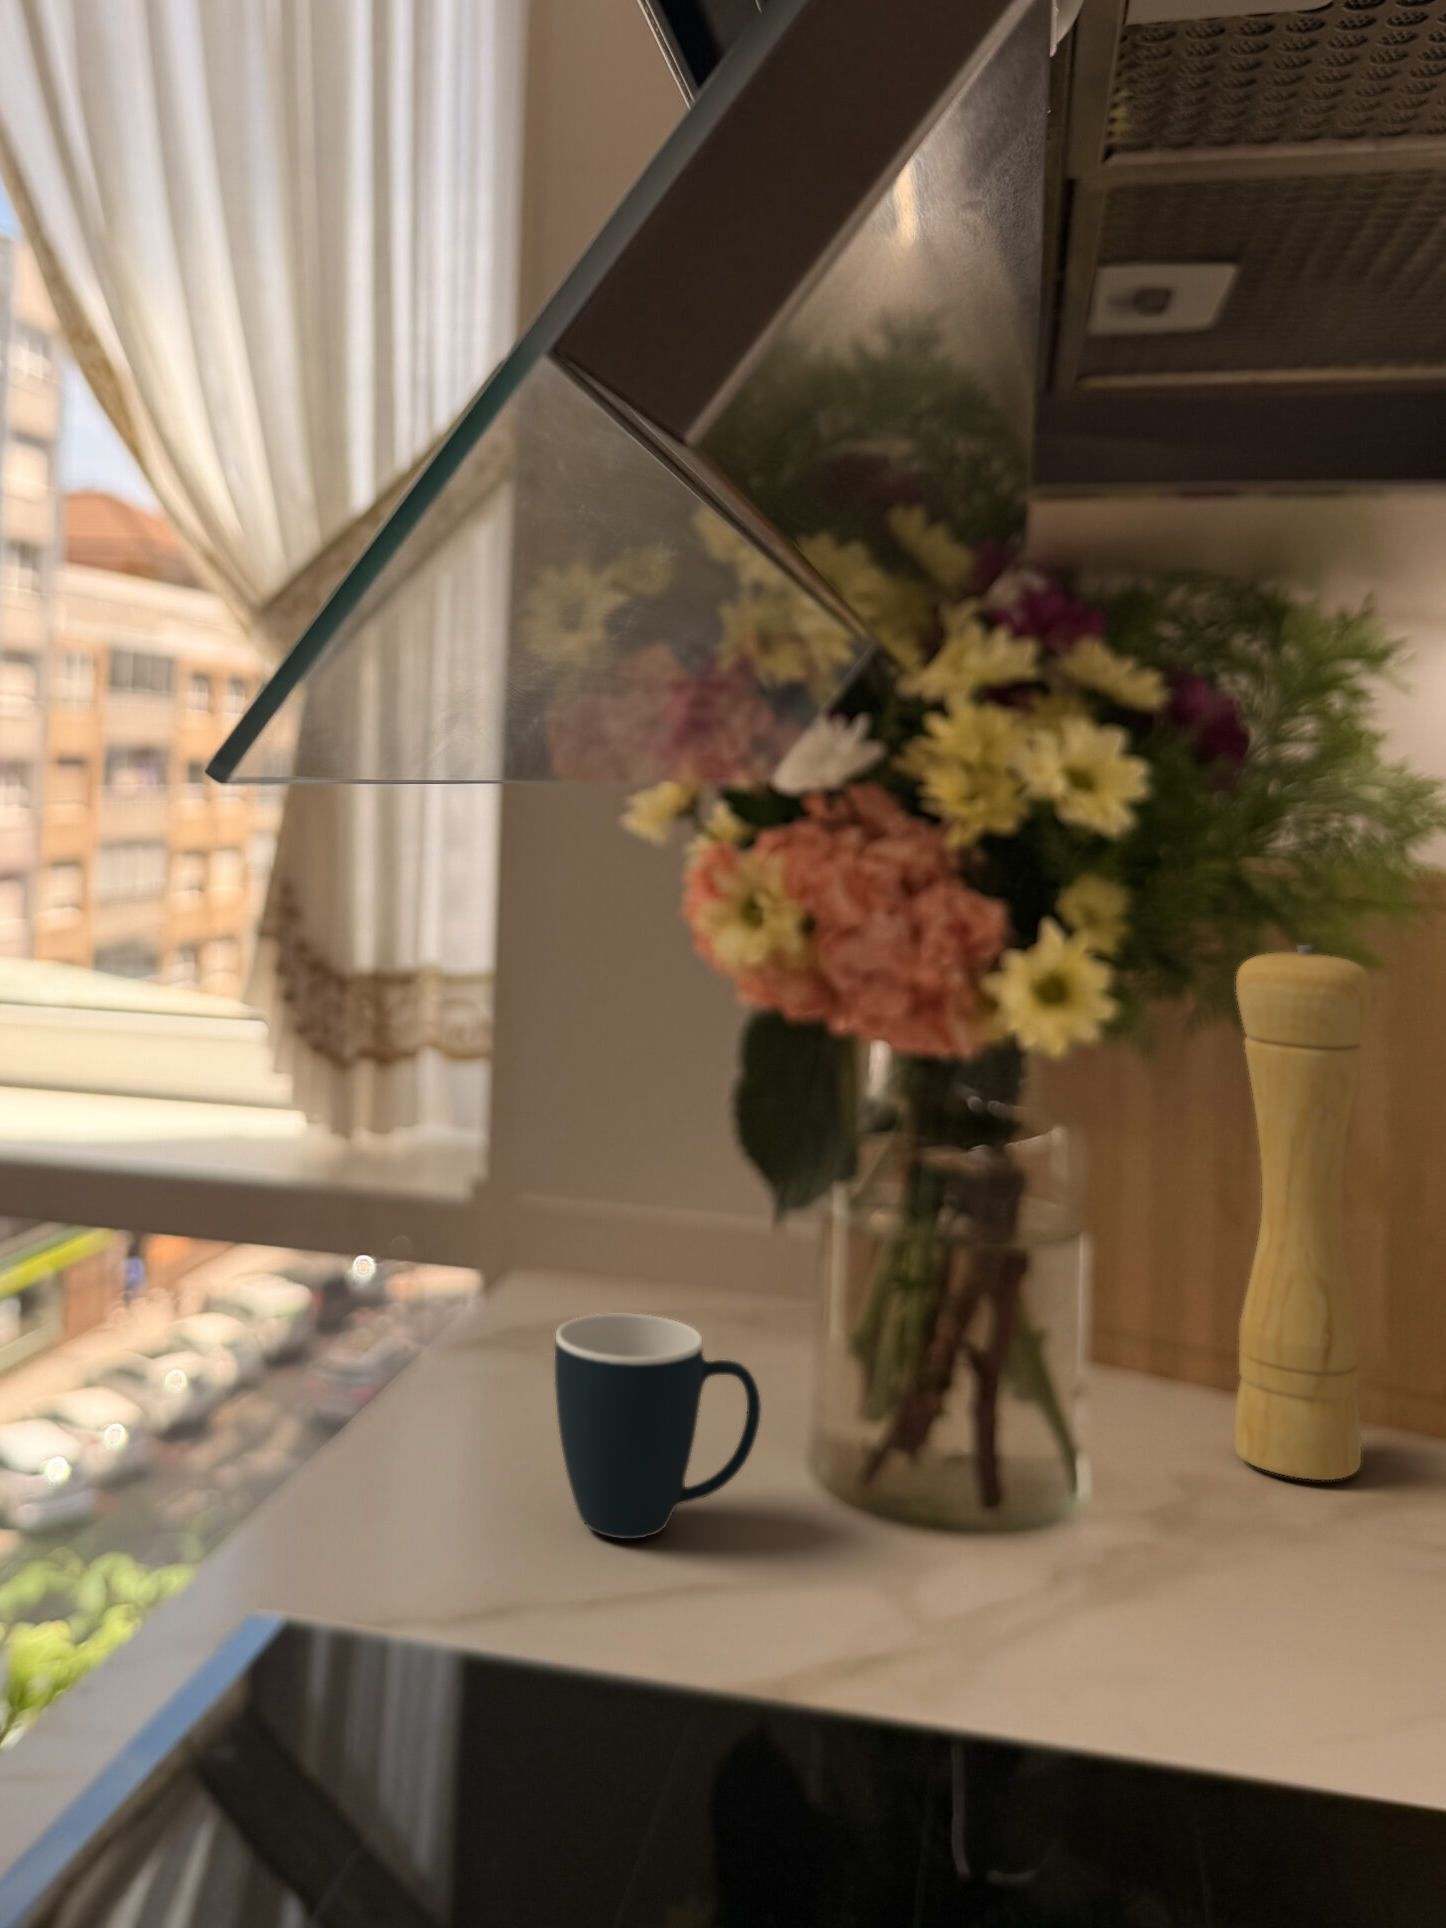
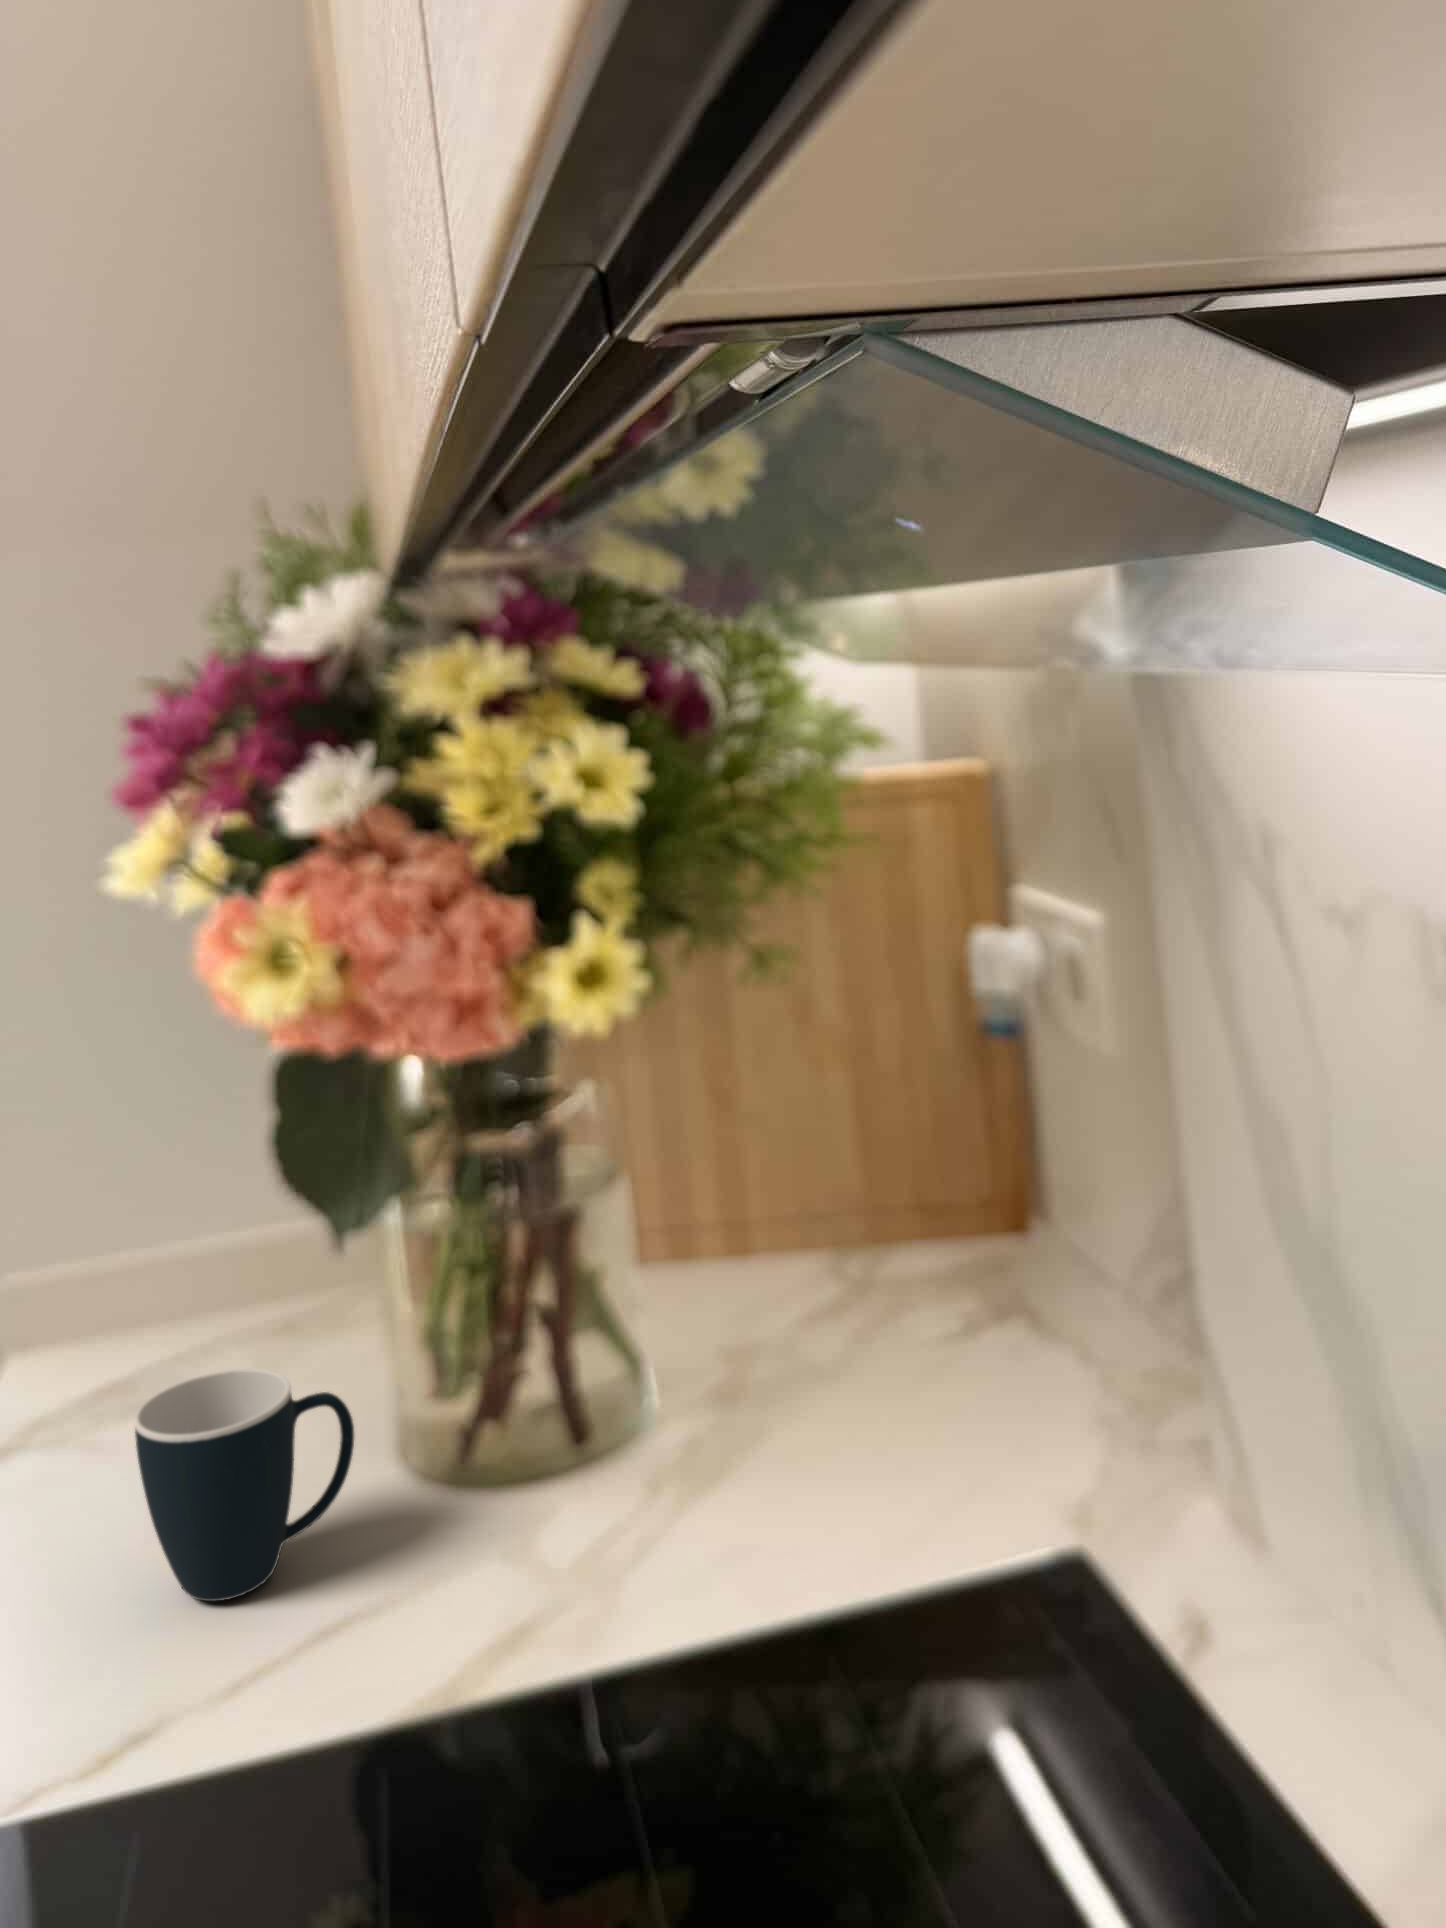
pepper mill: present [1234,945,1373,1480] -> none [713,878,846,1325]

